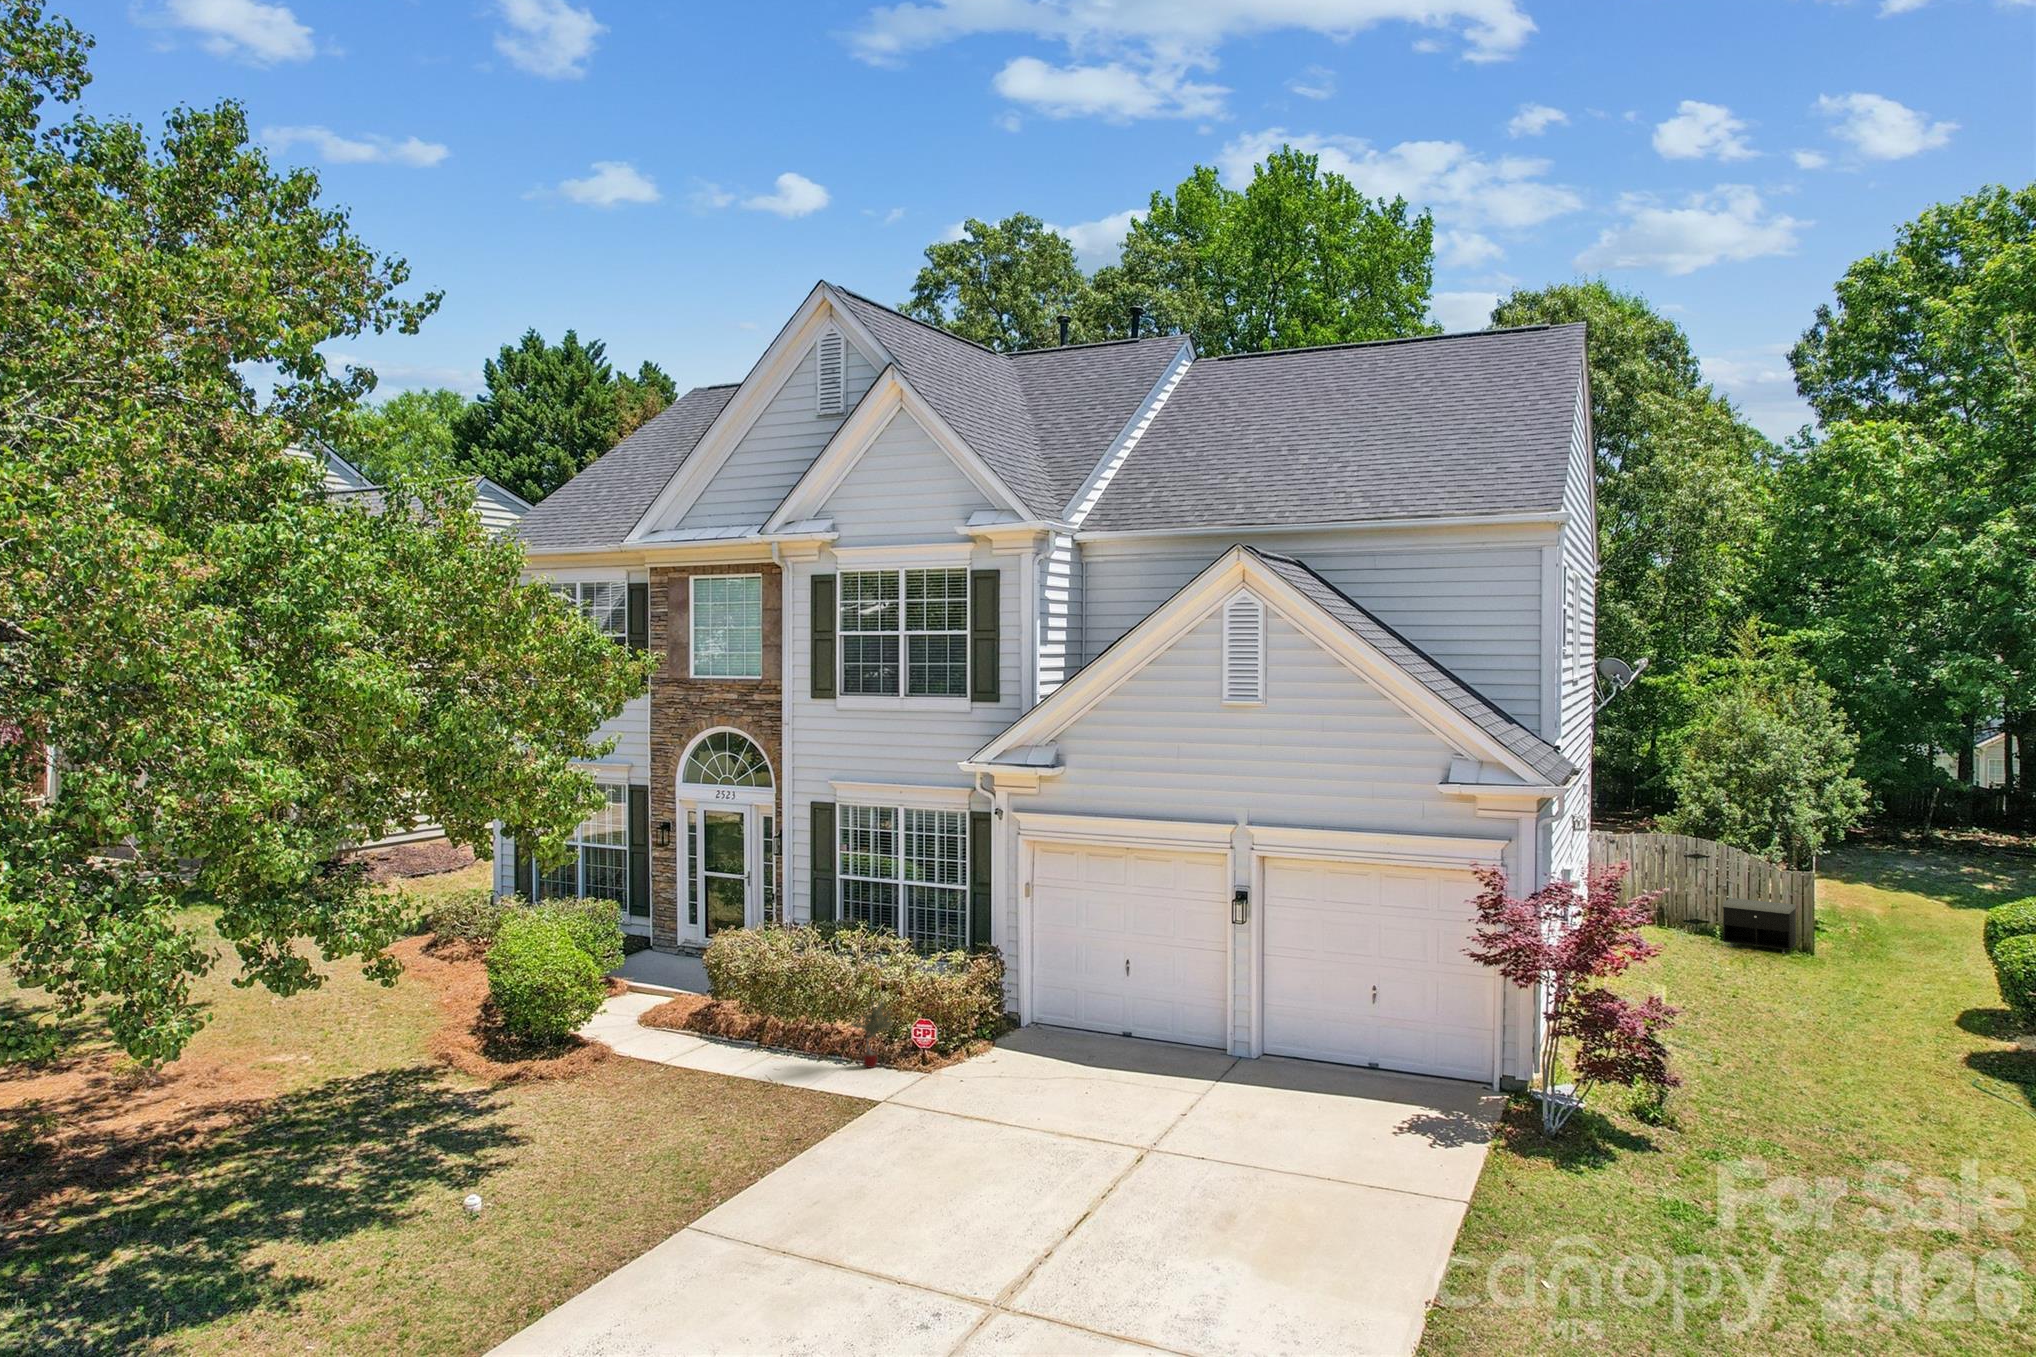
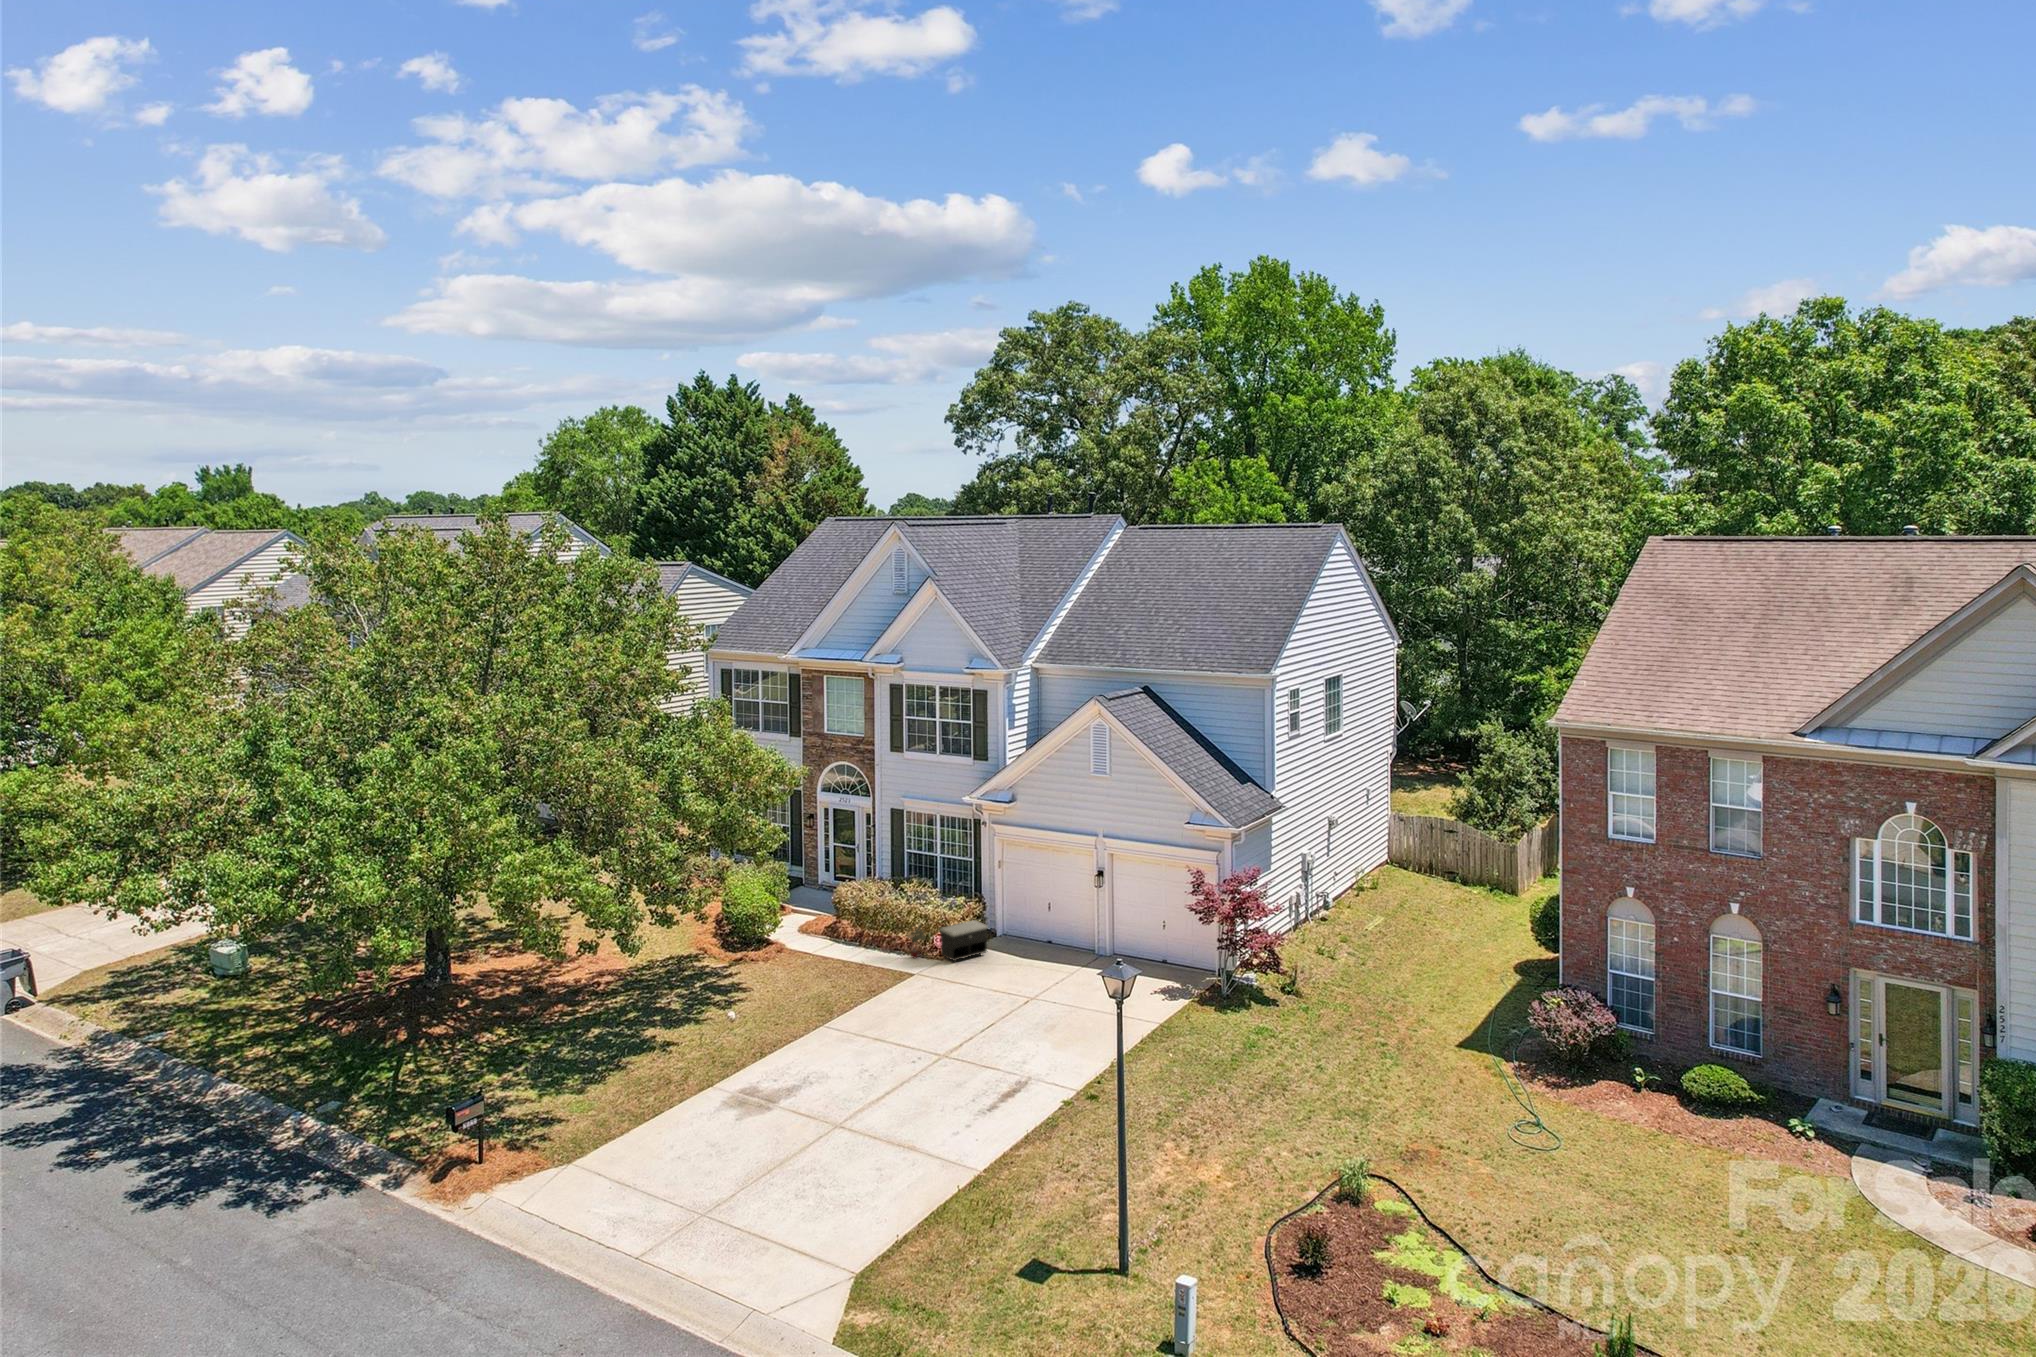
storage bench: present [1723,898,1796,953] -> present [940,920,987,961]

